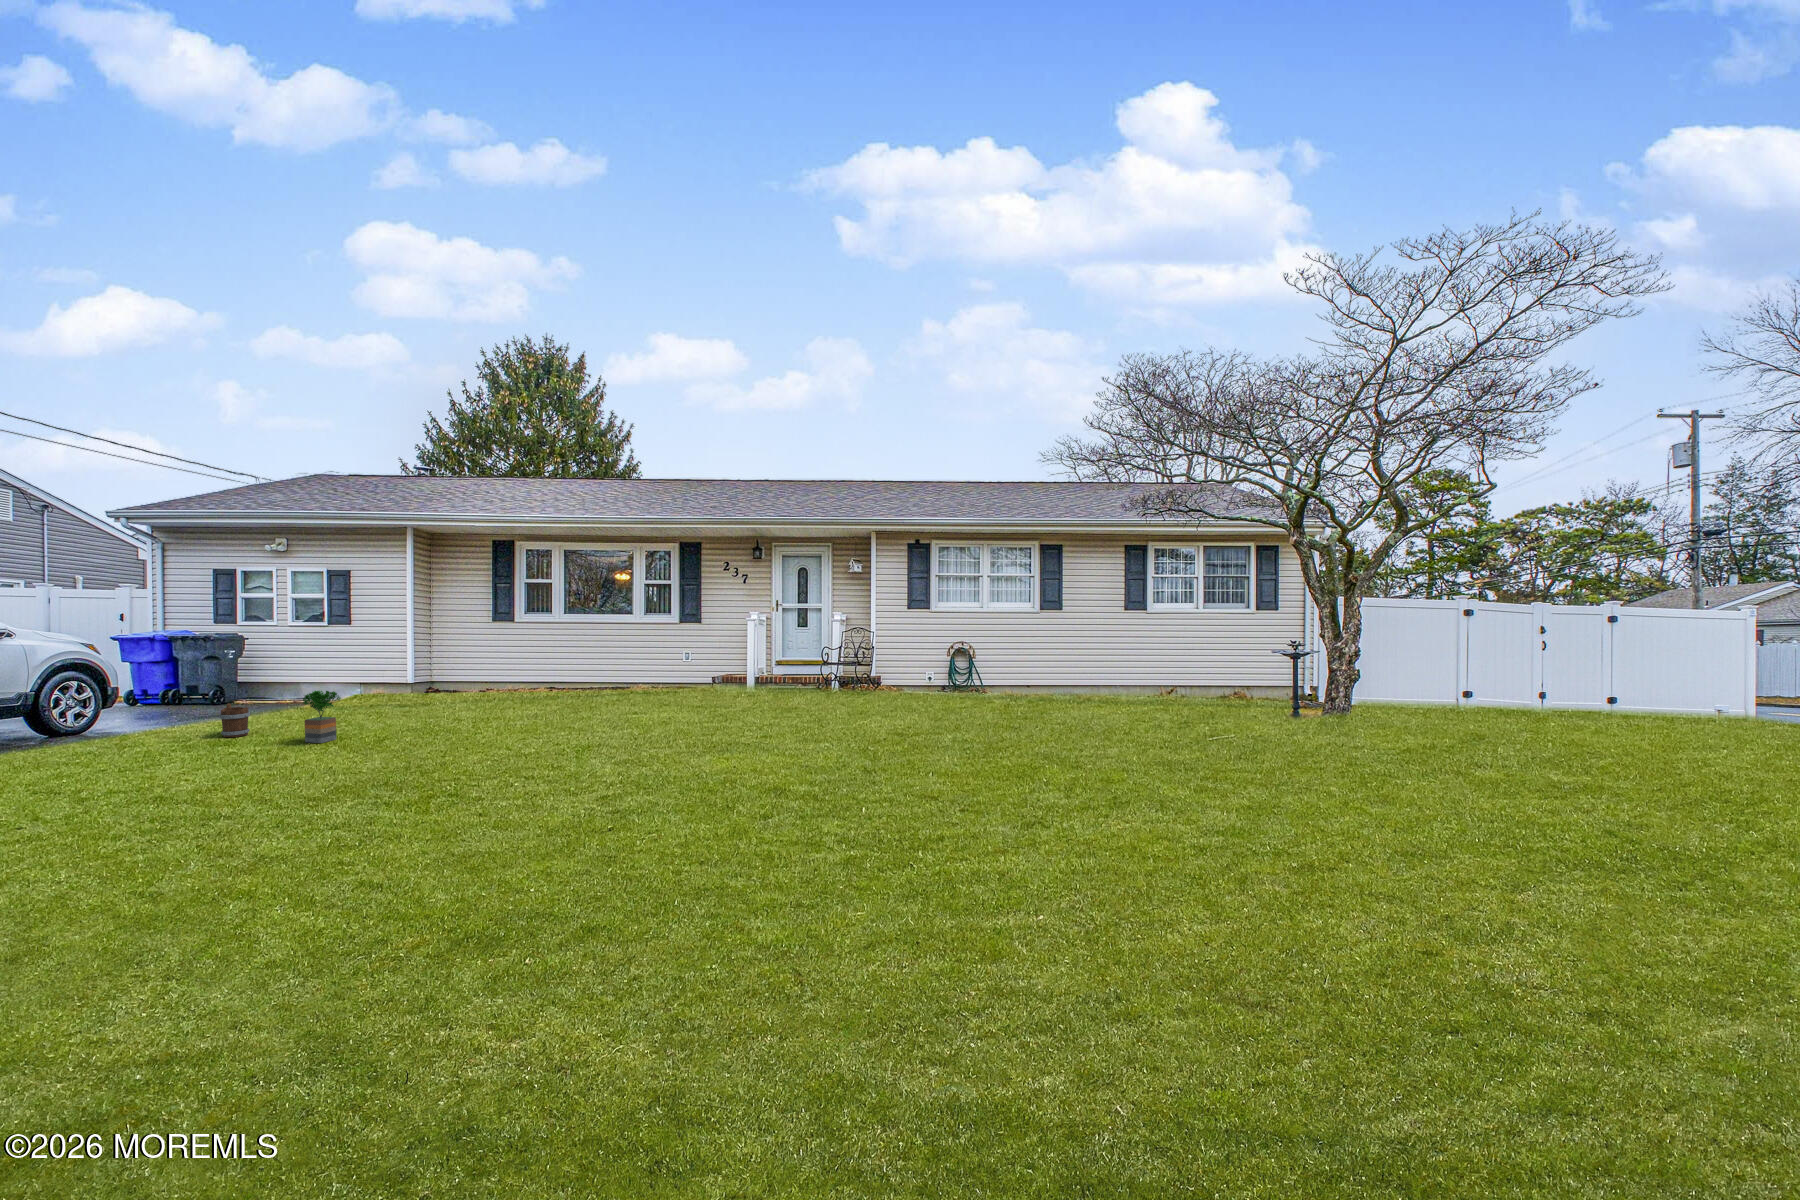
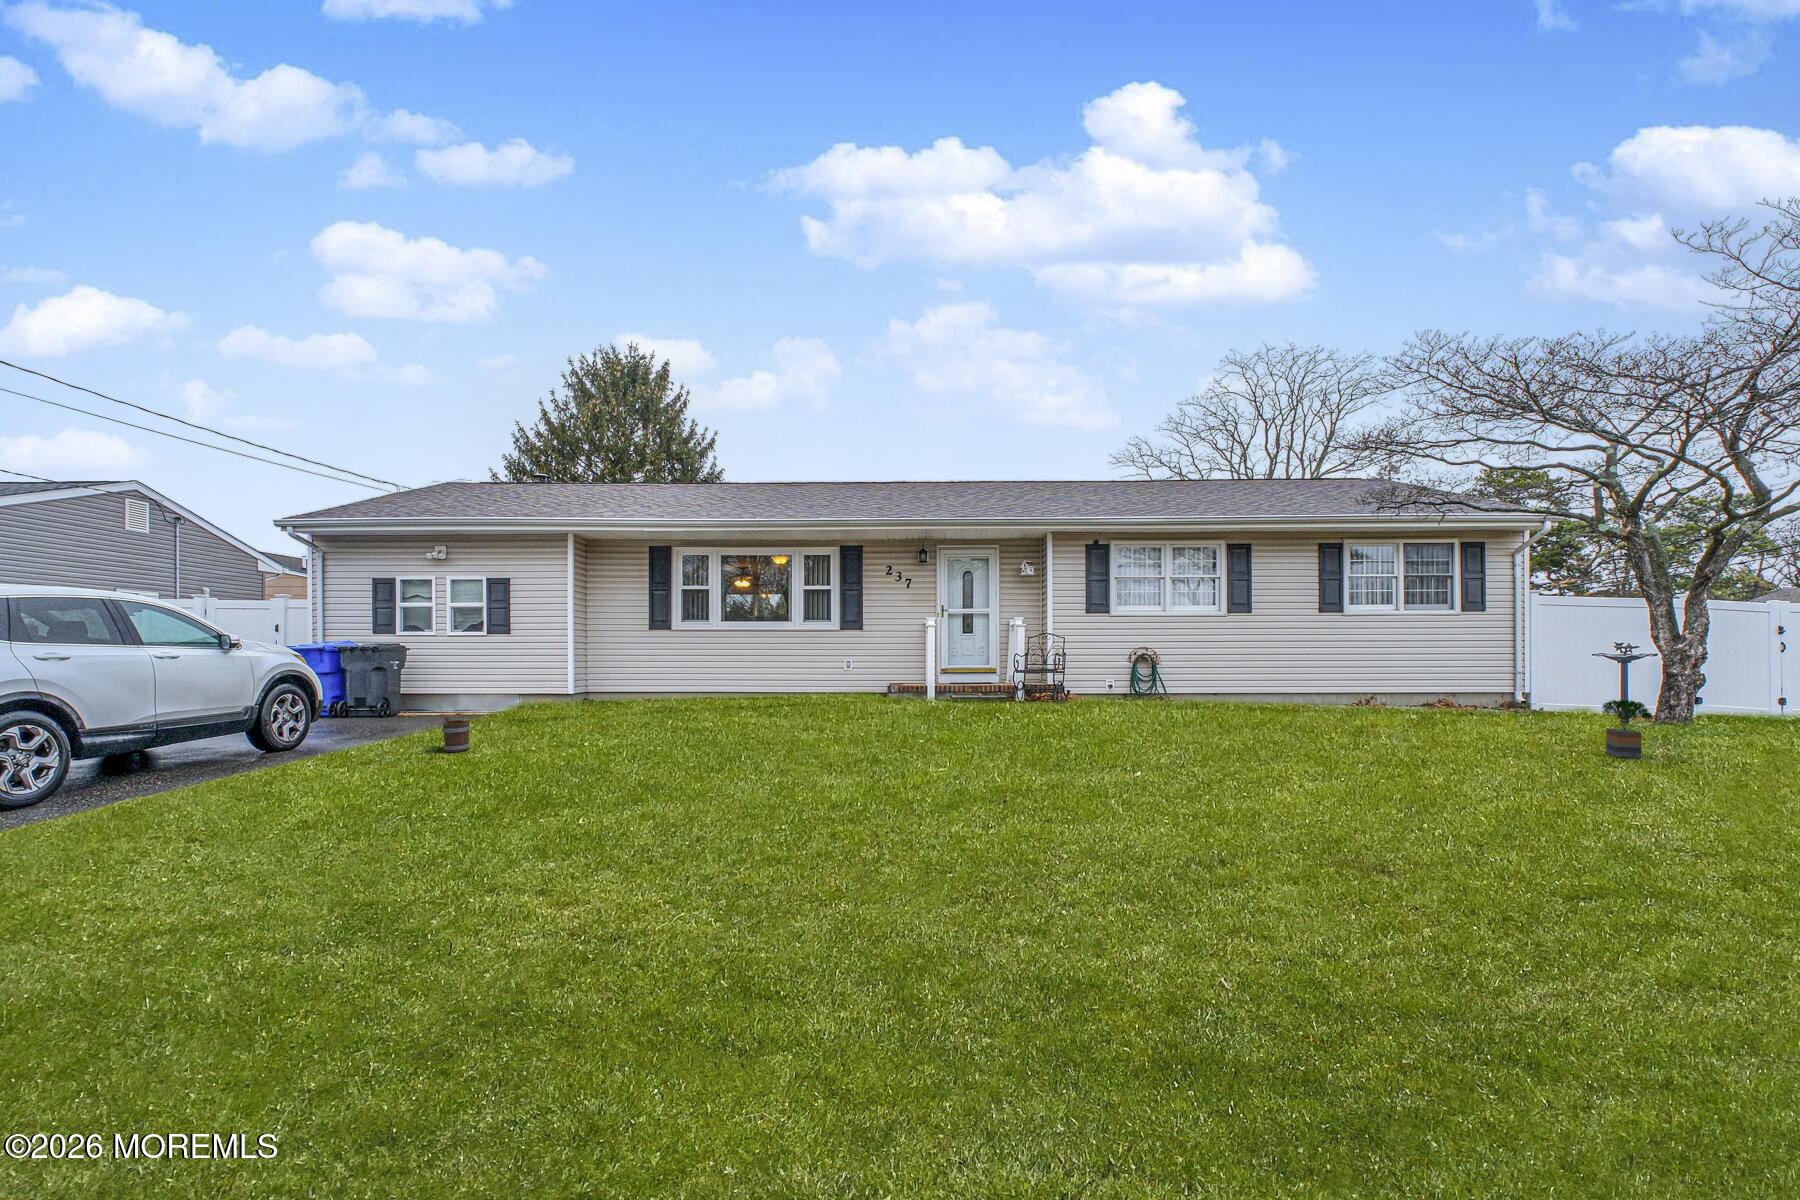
potted tree: present [303,691,341,743] -> present [1603,699,1653,758]

